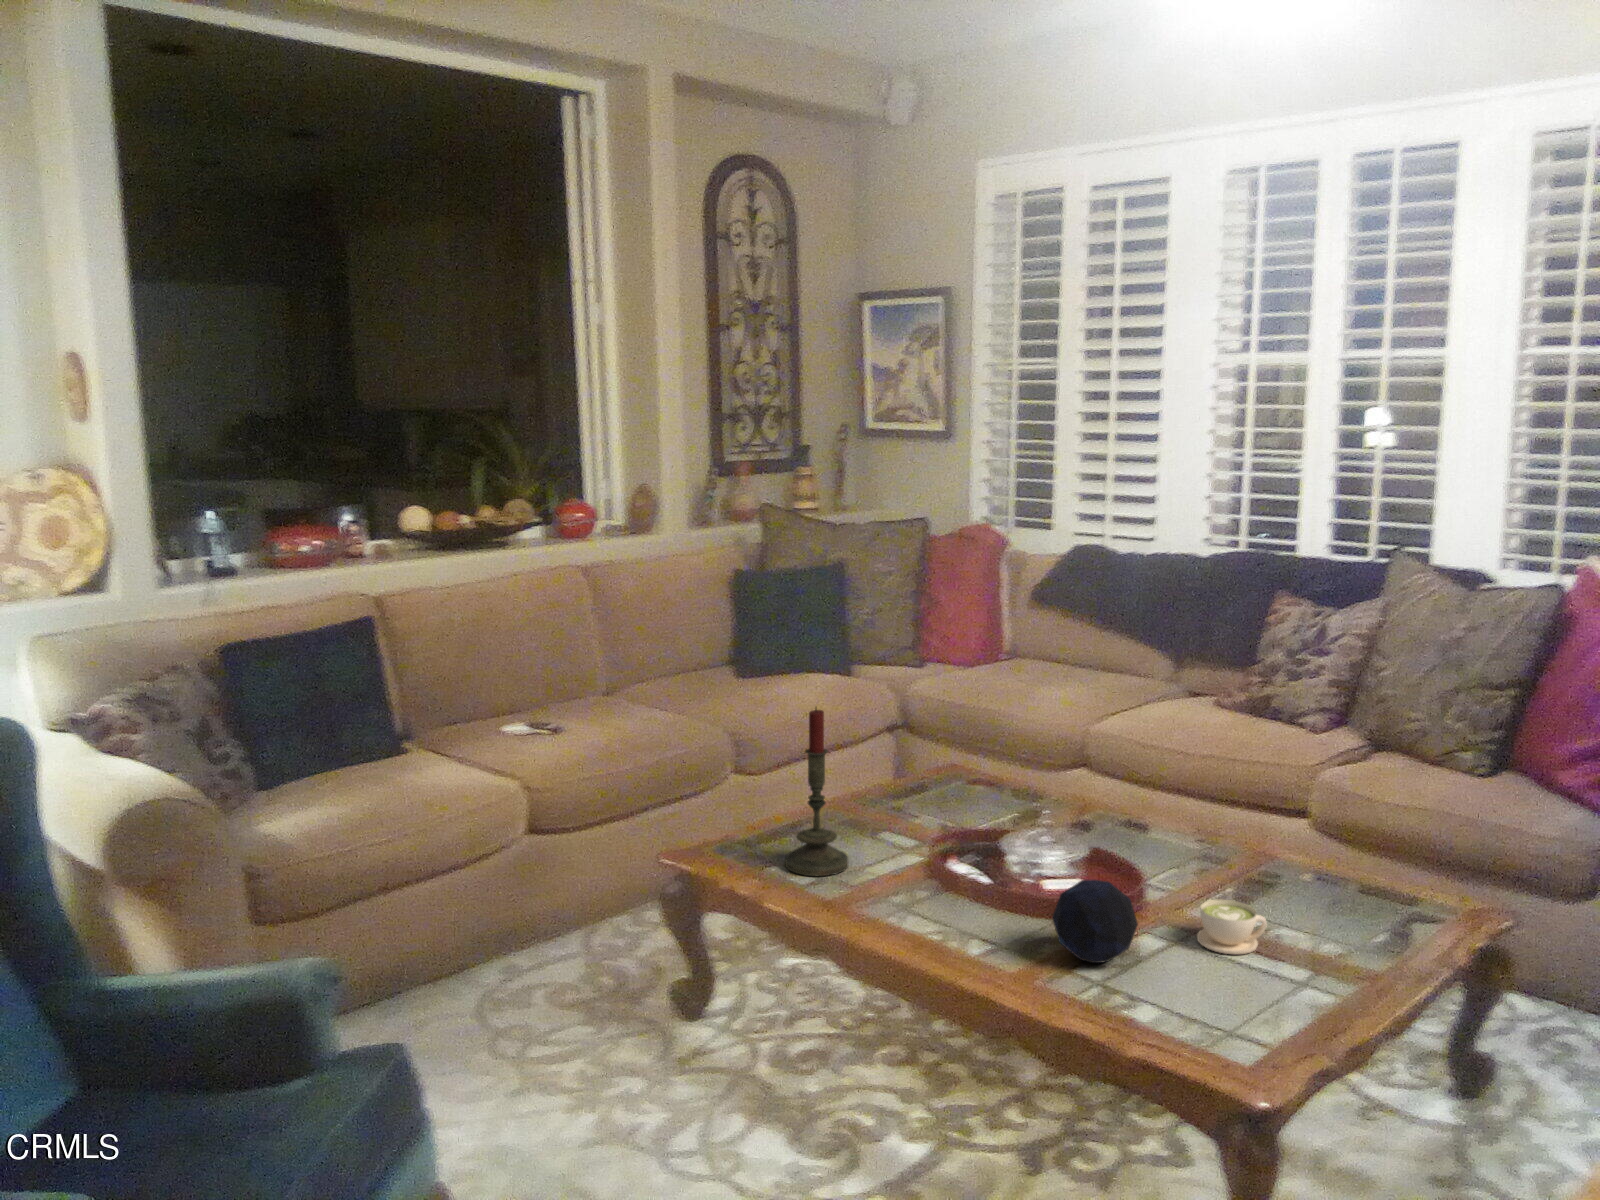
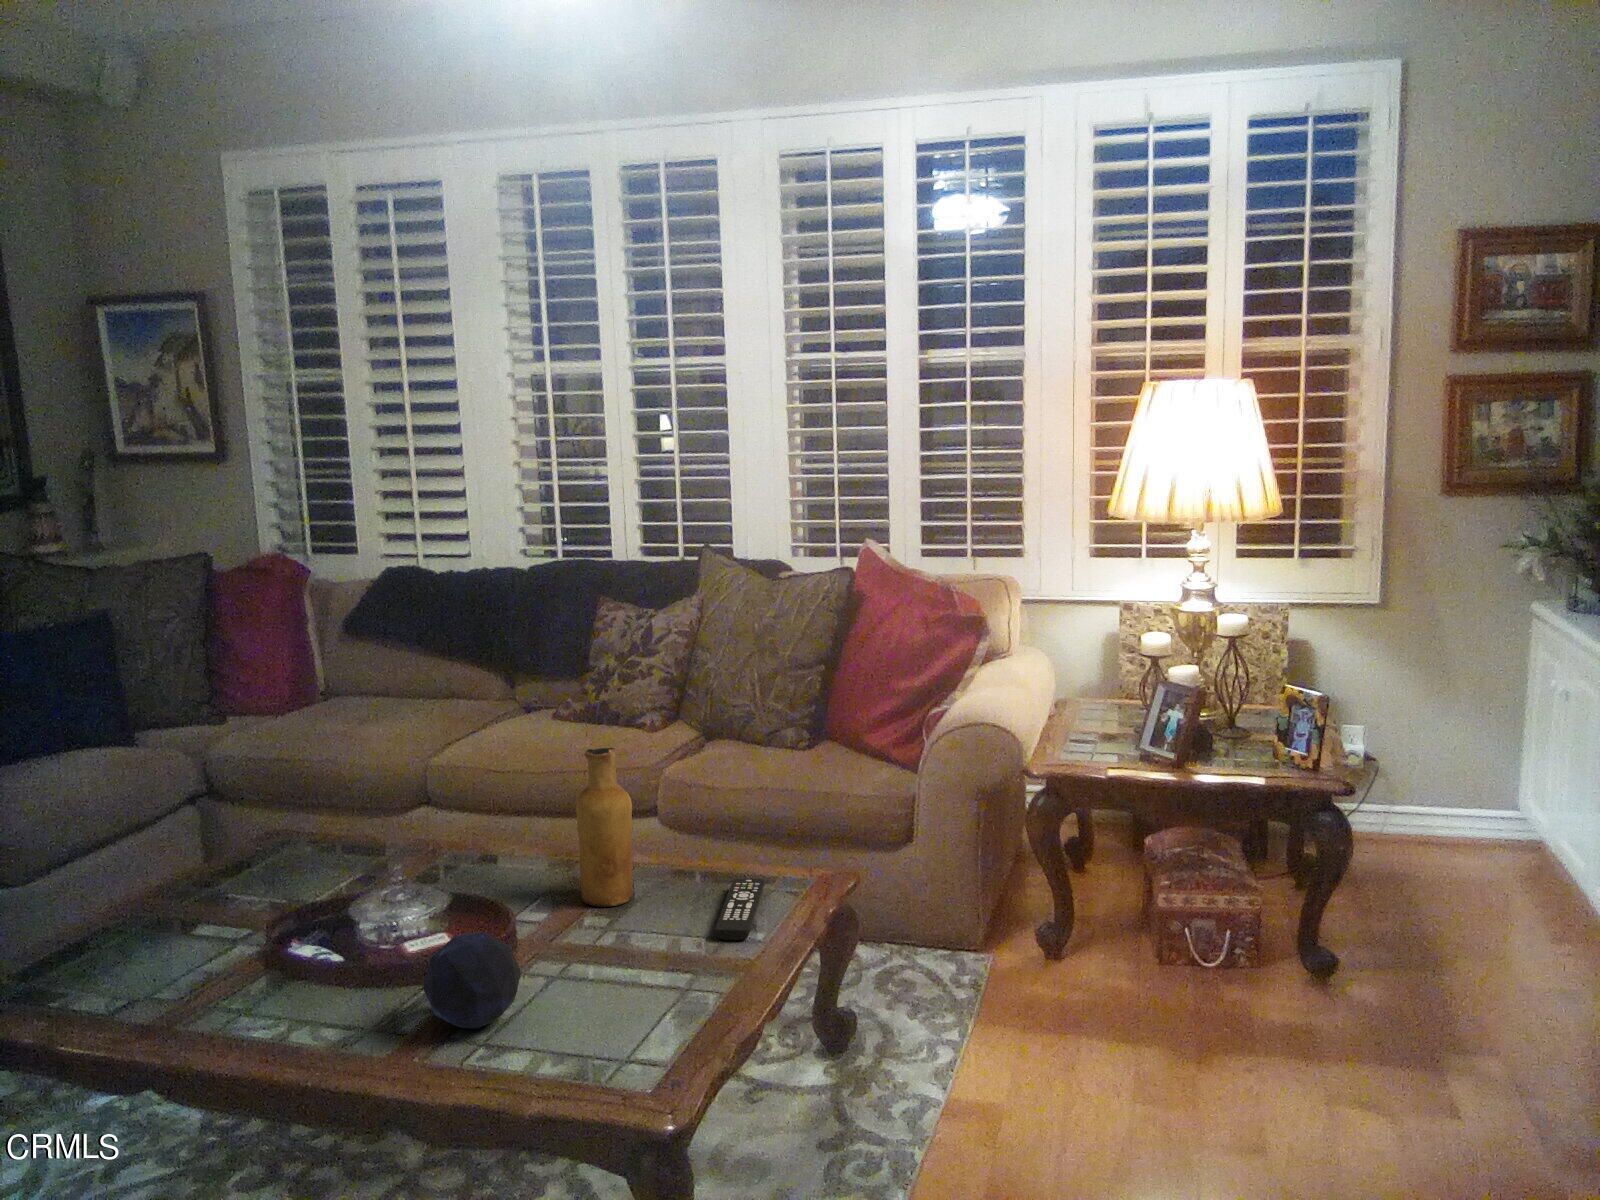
candle: present [785,708,848,876] -> none [59,792,152,1010]
vase: none [1210,738,1269,890] -> present [576,748,633,907]
remote control: none [1336,891,1402,949] -> present [715,879,765,940]
coffee cup: present [1197,899,1267,954] -> none [581,920,650,980]

